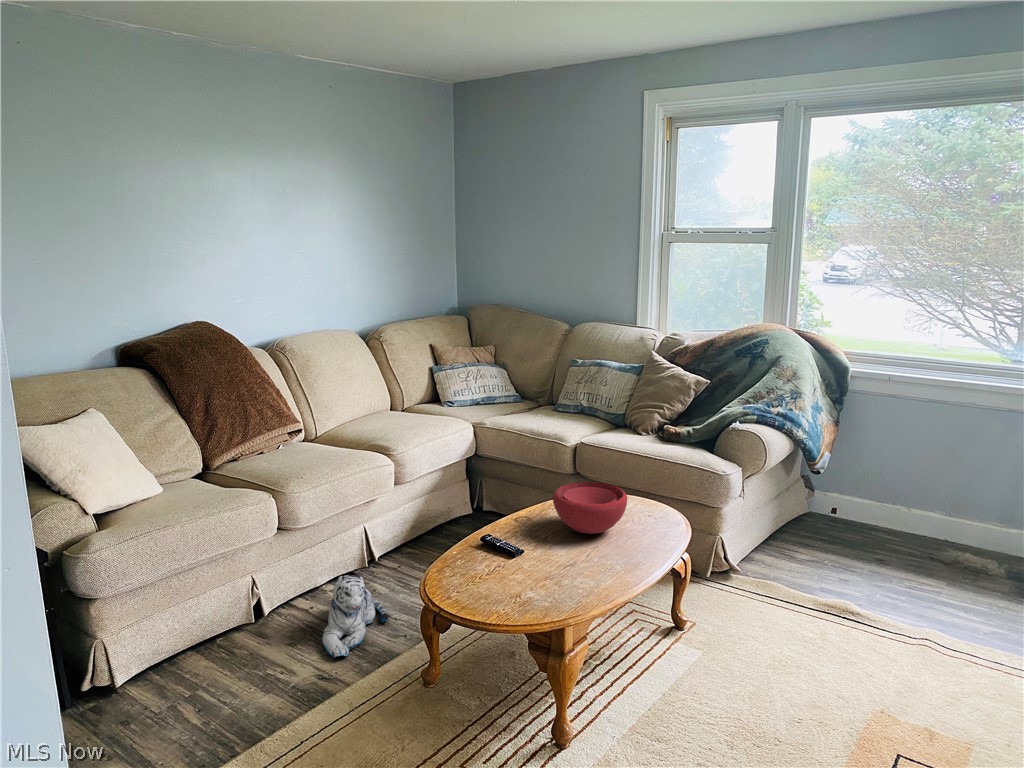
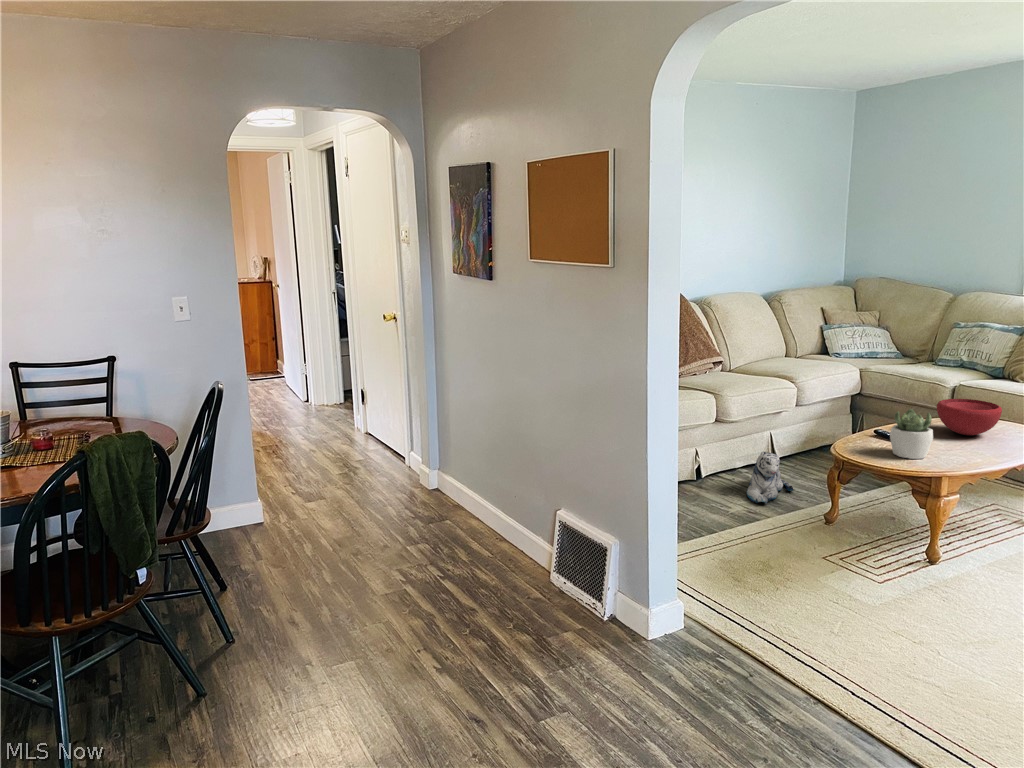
succulent plant: none [493,522,548,598] -> present [890,409,933,459]

